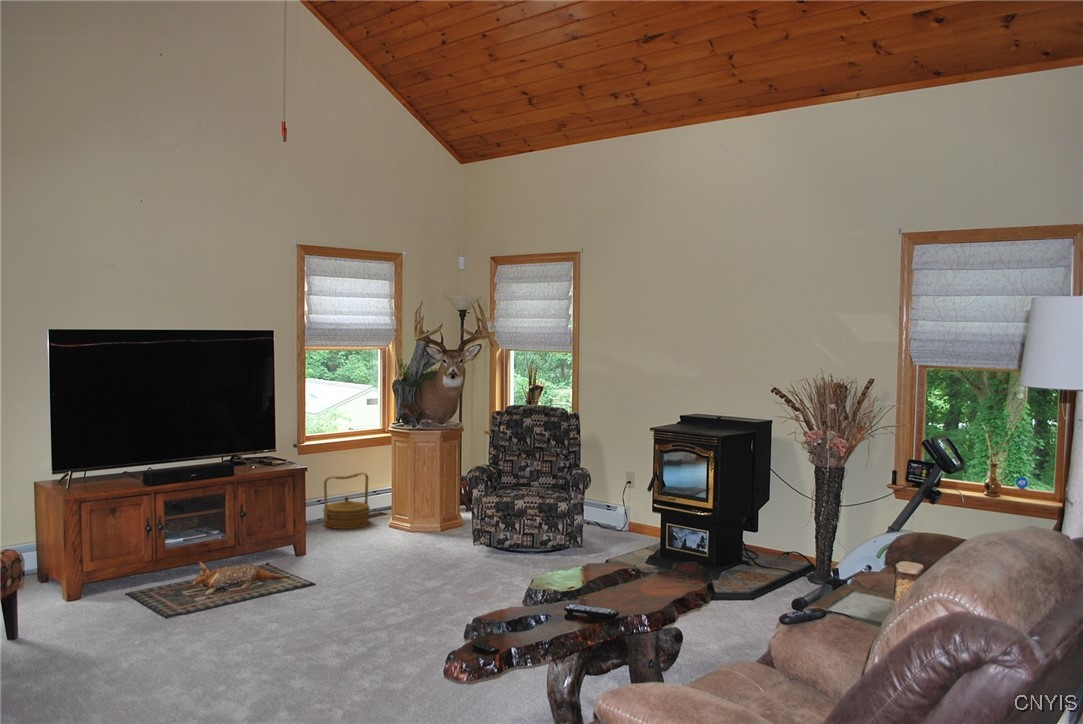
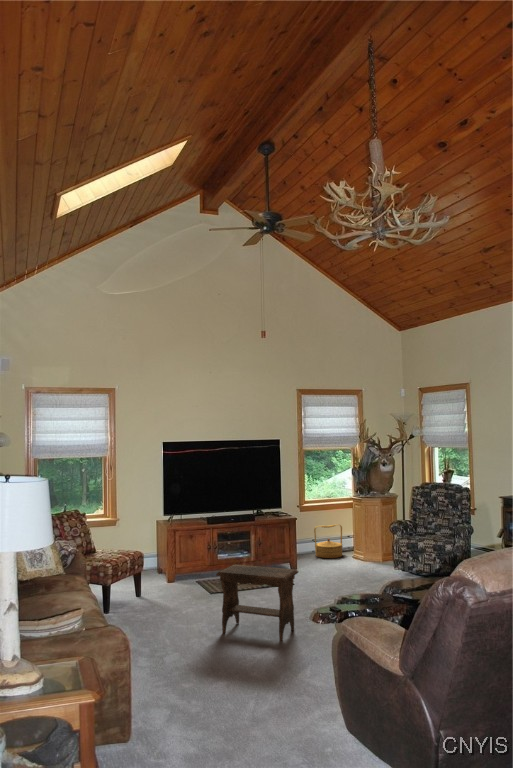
footstool: none [219,567,372,697] -> present [216,564,298,641]

